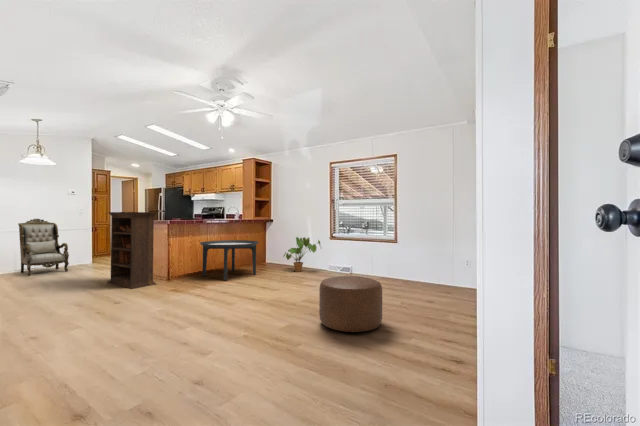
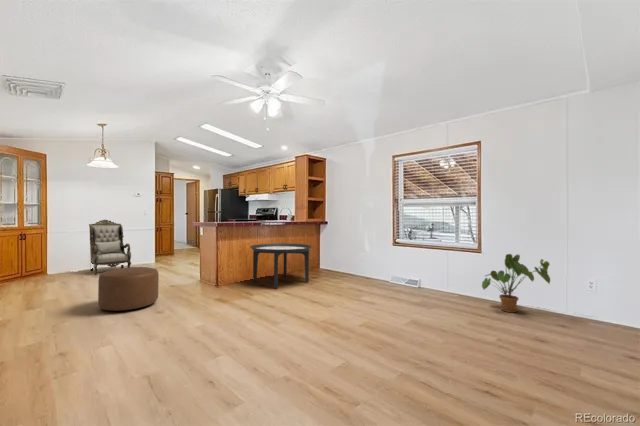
bookcase: present [107,212,157,289] -> none [160,214,207,295]
house plant: present [284,237,320,272] -> present [482,254,550,312]
ottoman: present [319,276,382,332] -> present [98,267,159,311]

